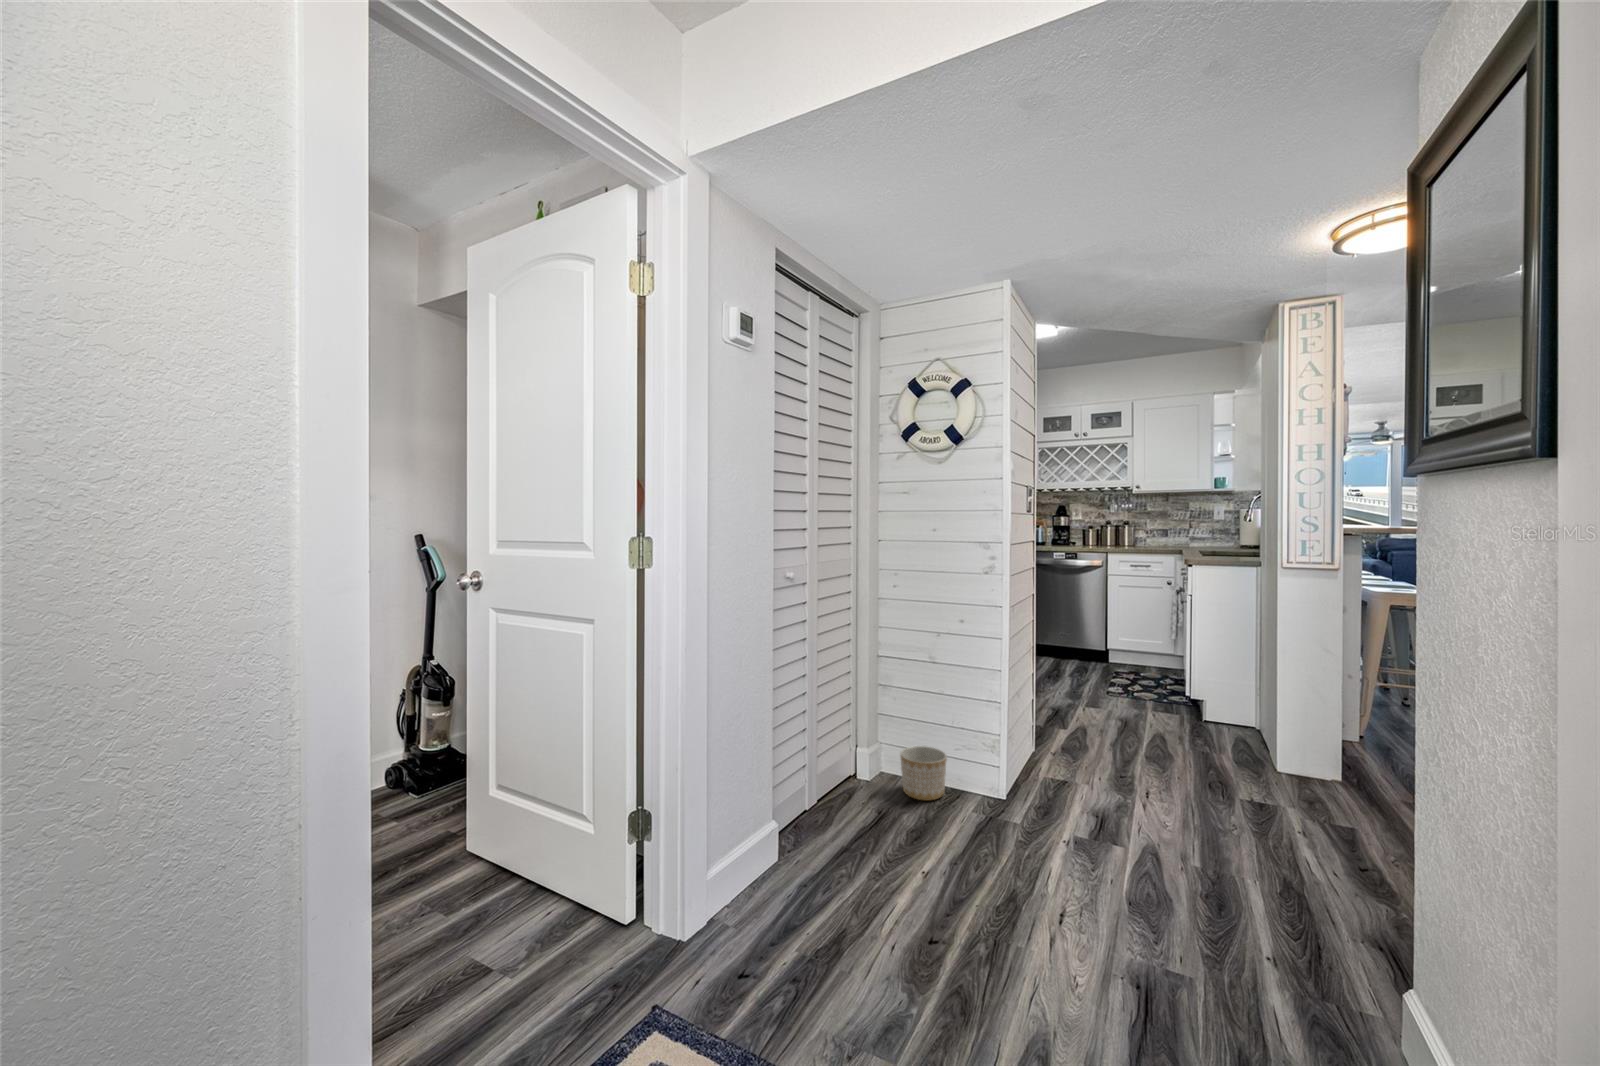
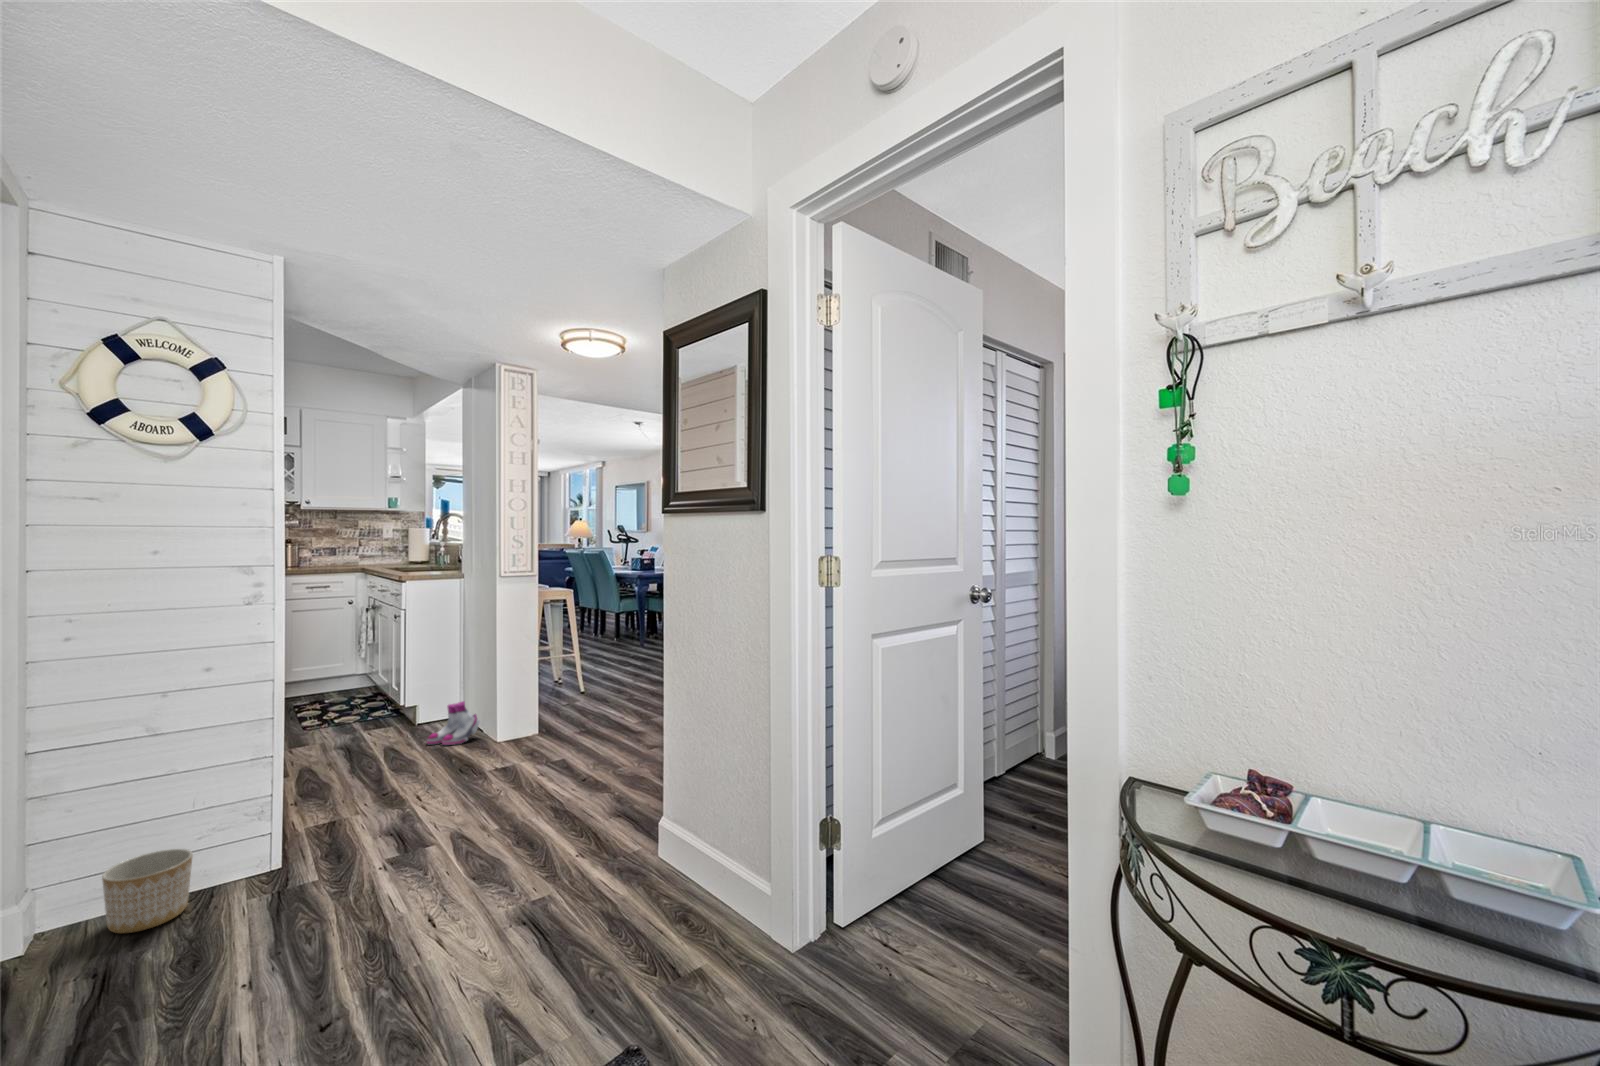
boots: none [1197,706,1260,754] -> present [427,701,479,745]

